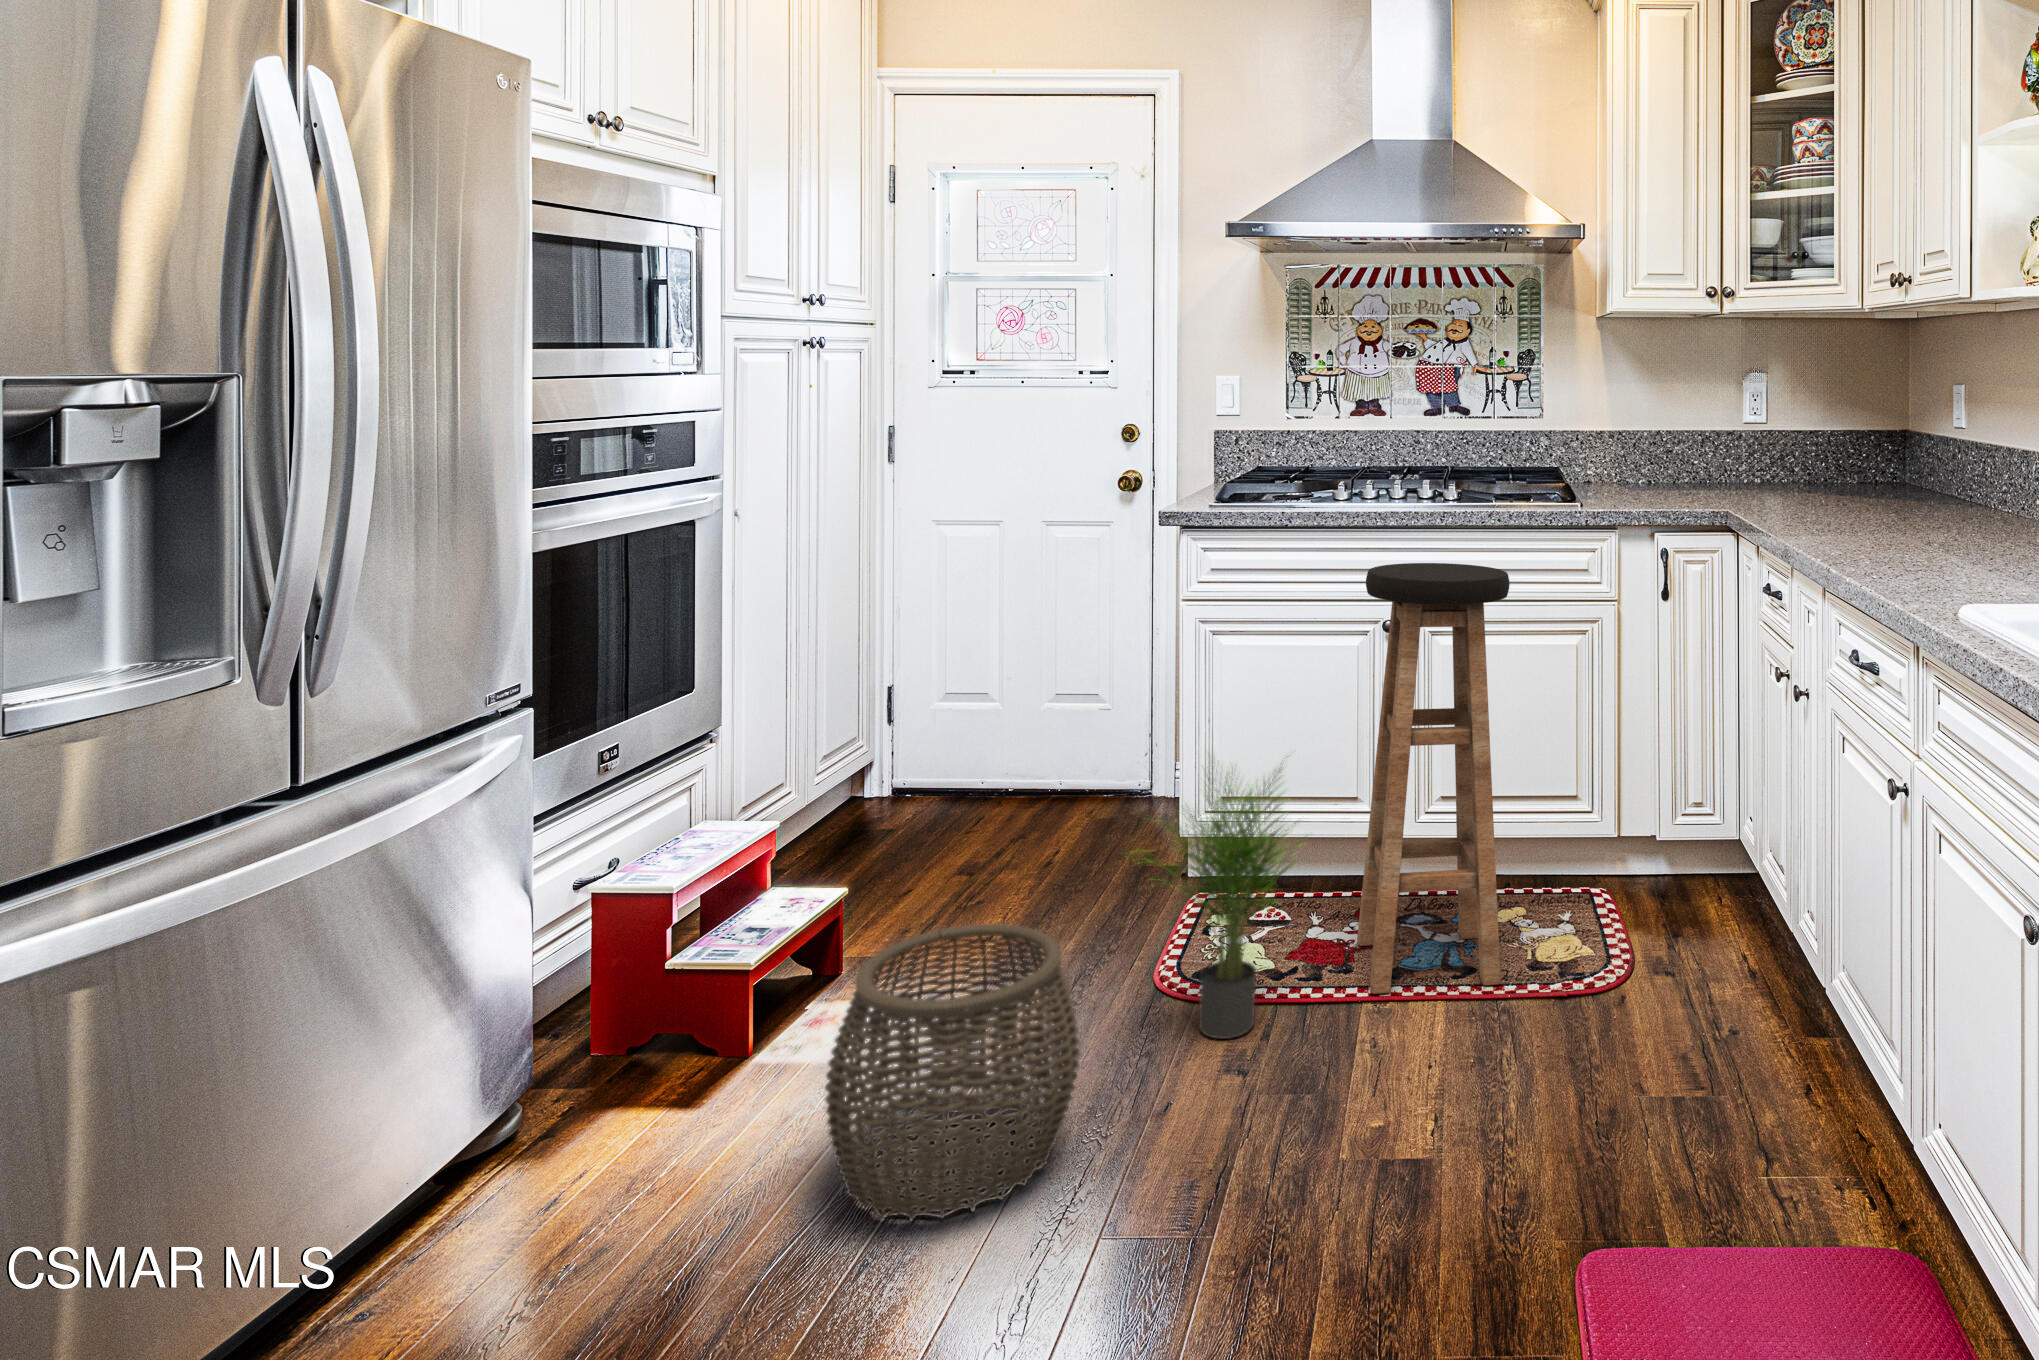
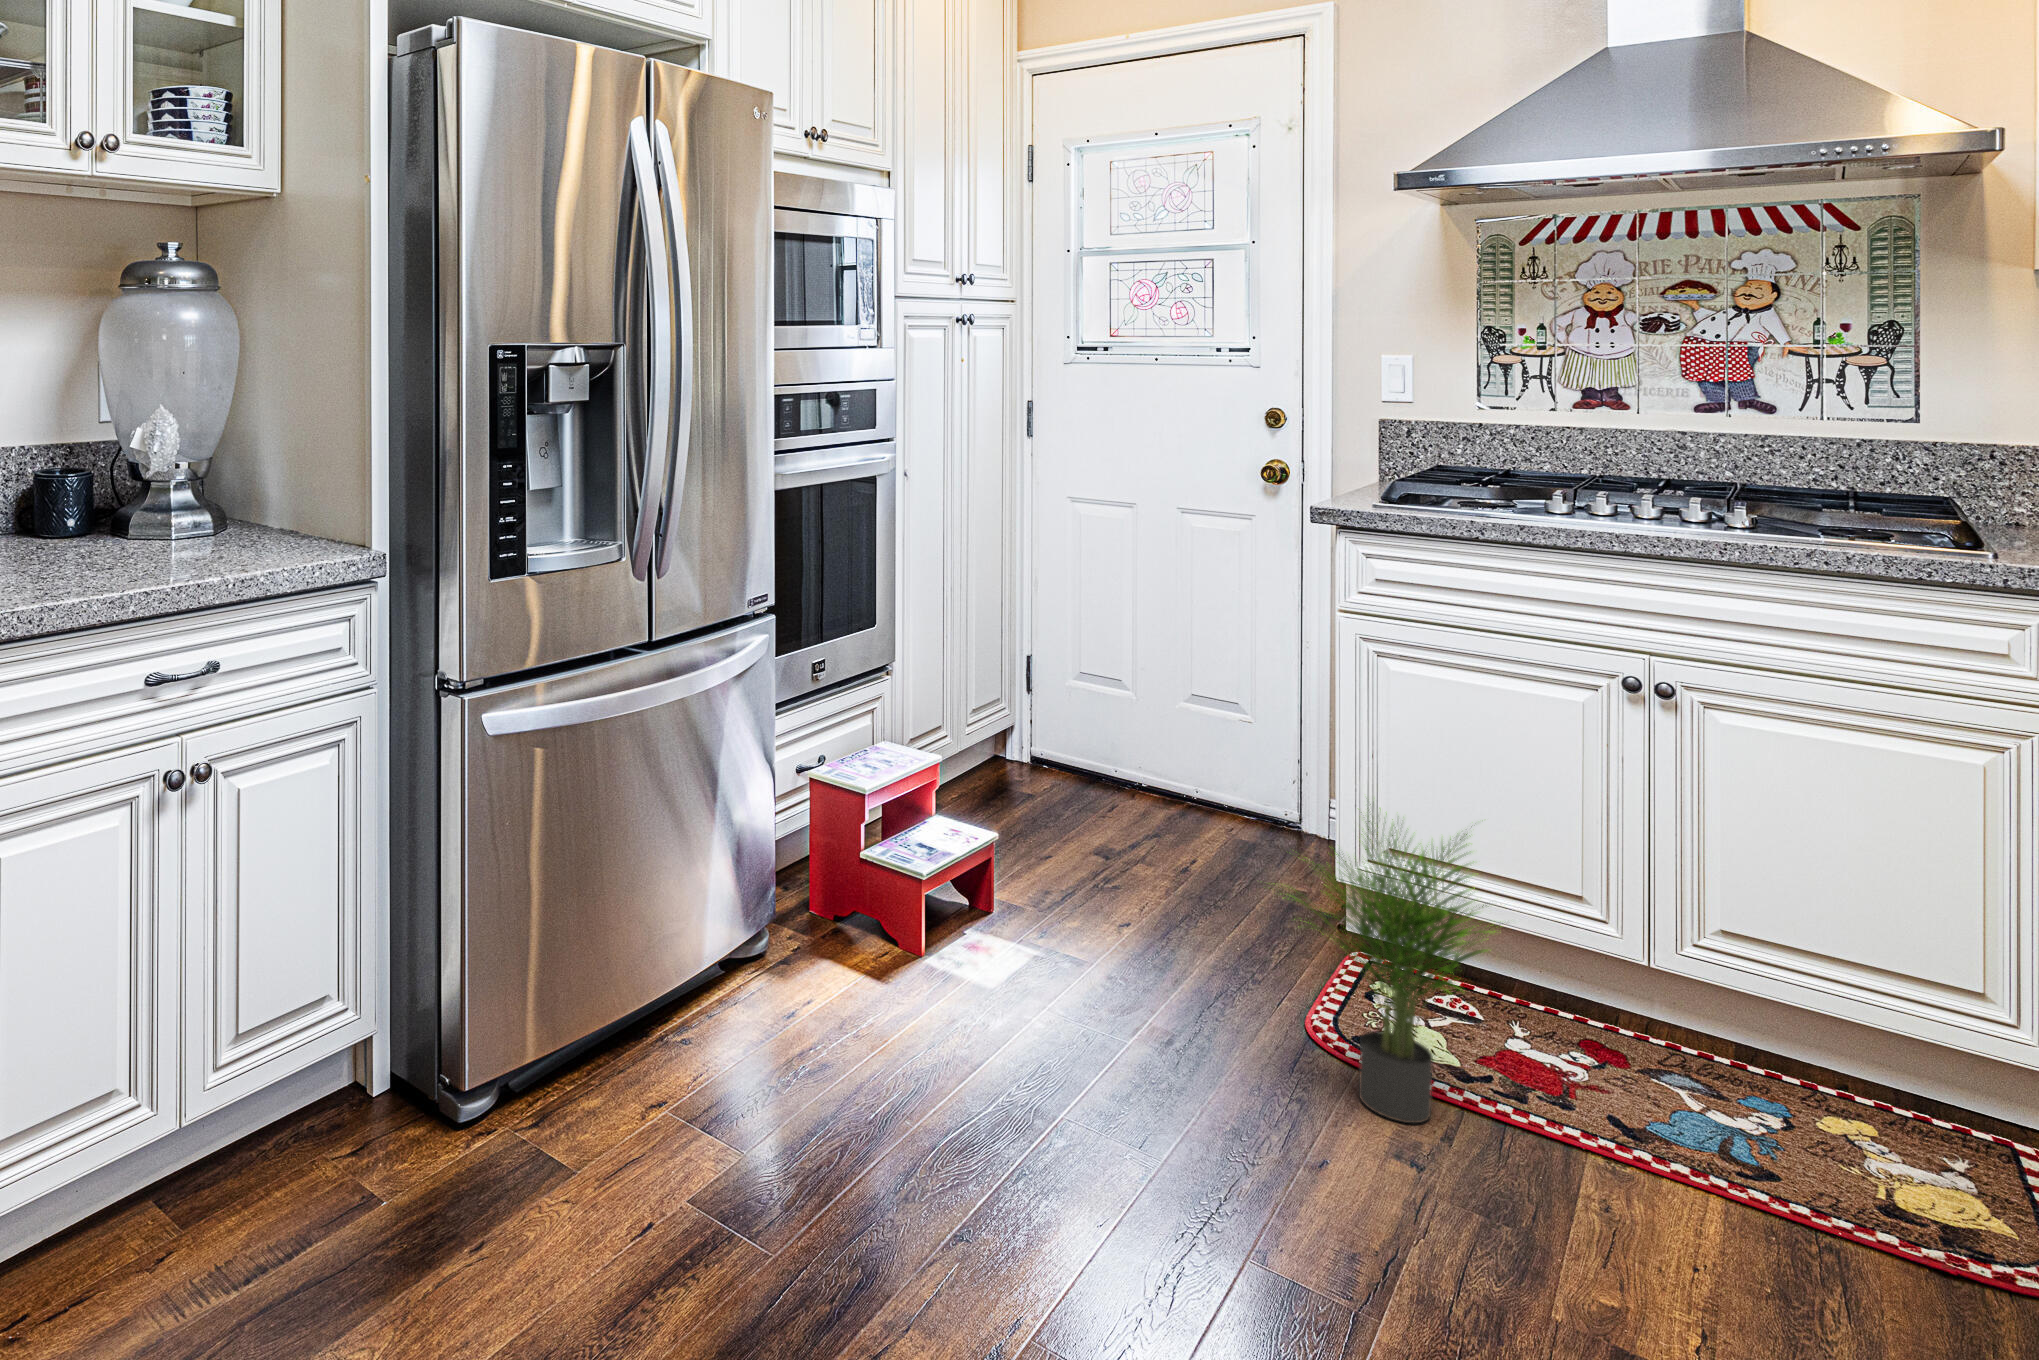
bar stool: present [1357,563,1510,994] -> none [1583,612,1845,1199]
woven basket: present [825,924,1080,1221] -> none [978,908,1218,1185]

